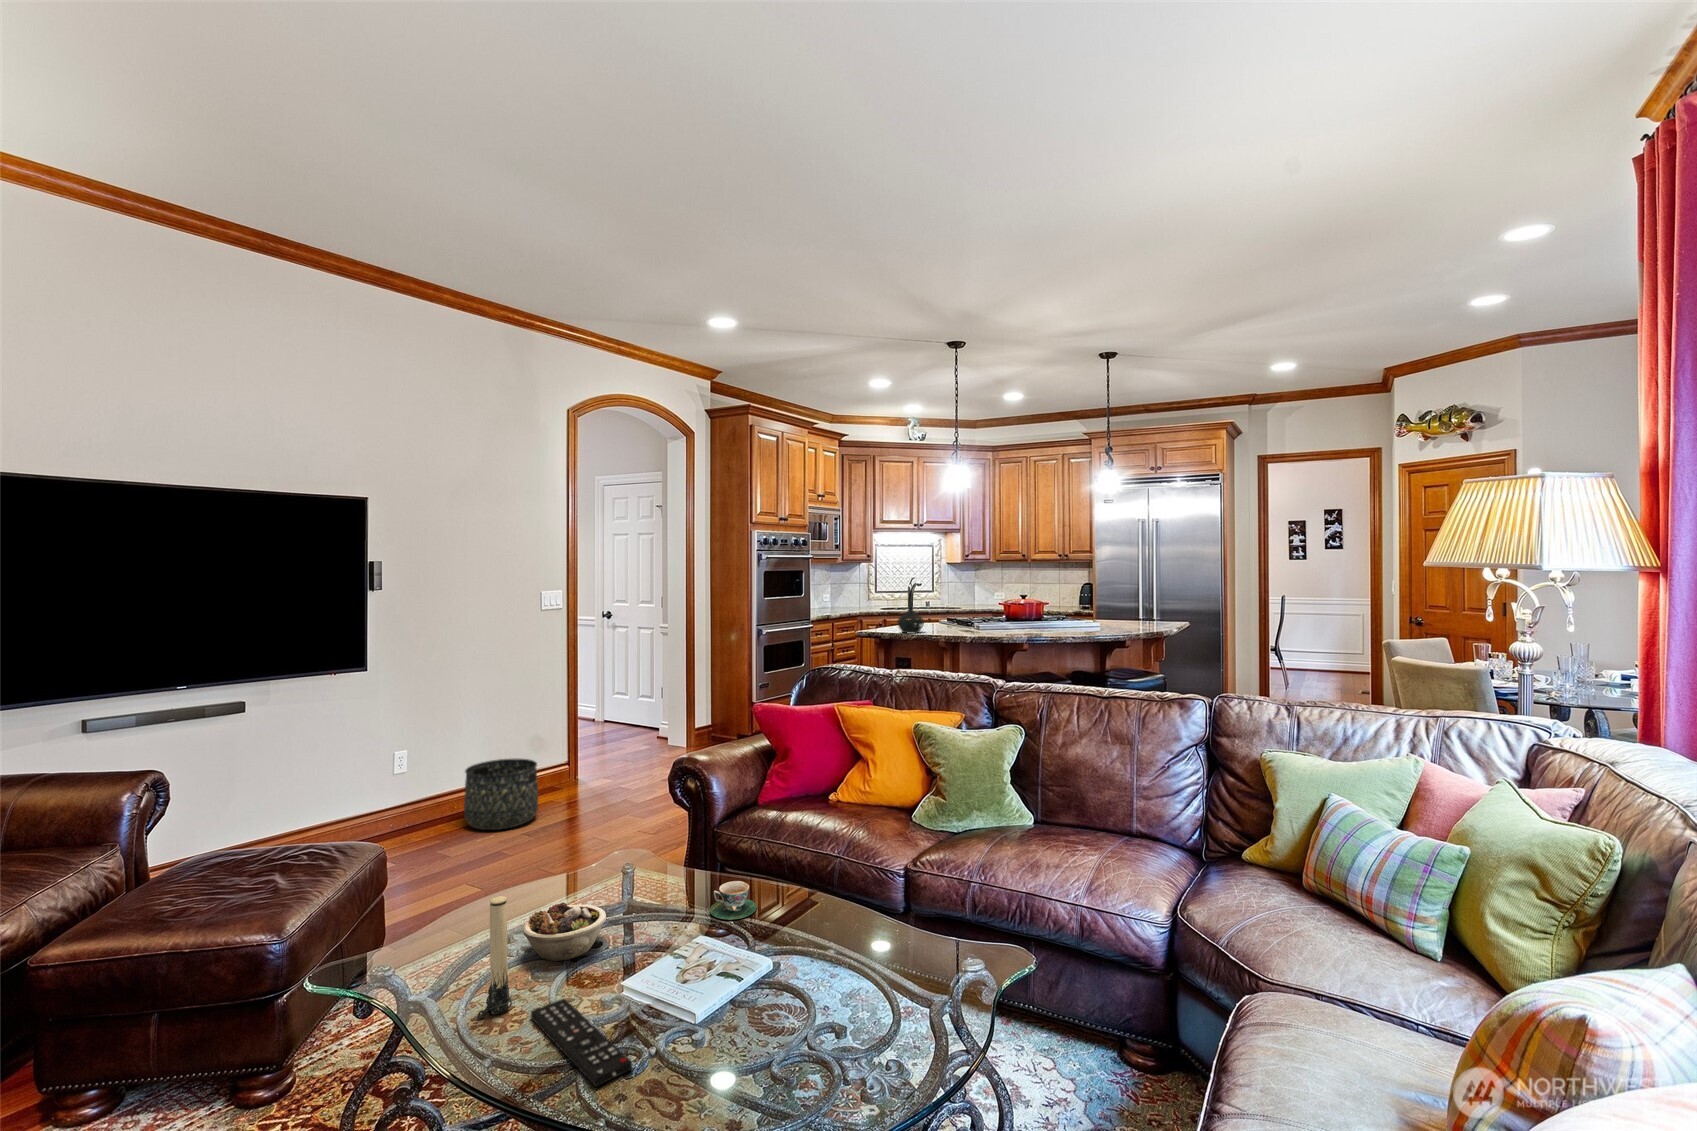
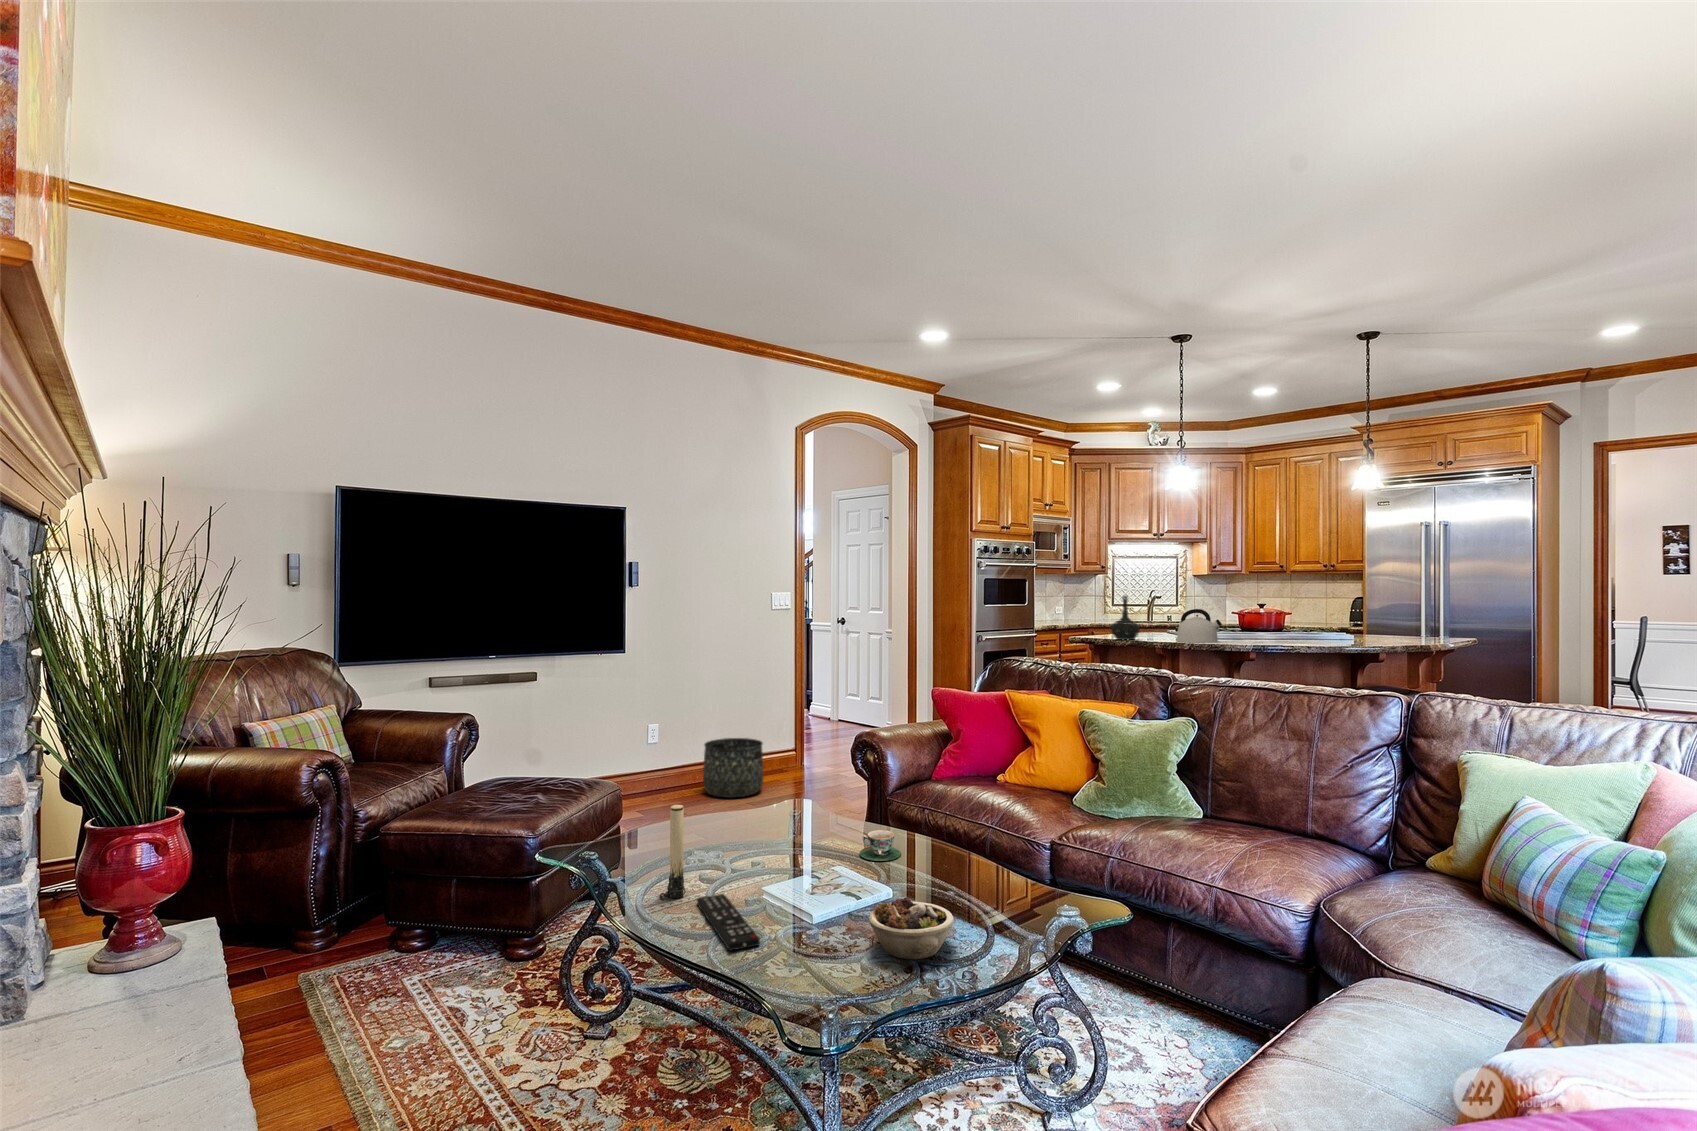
kettle: none [959,603,999,635] -> present [1177,609,1222,643]
succulent planter: present [523,902,606,961] -> present [869,897,954,959]

